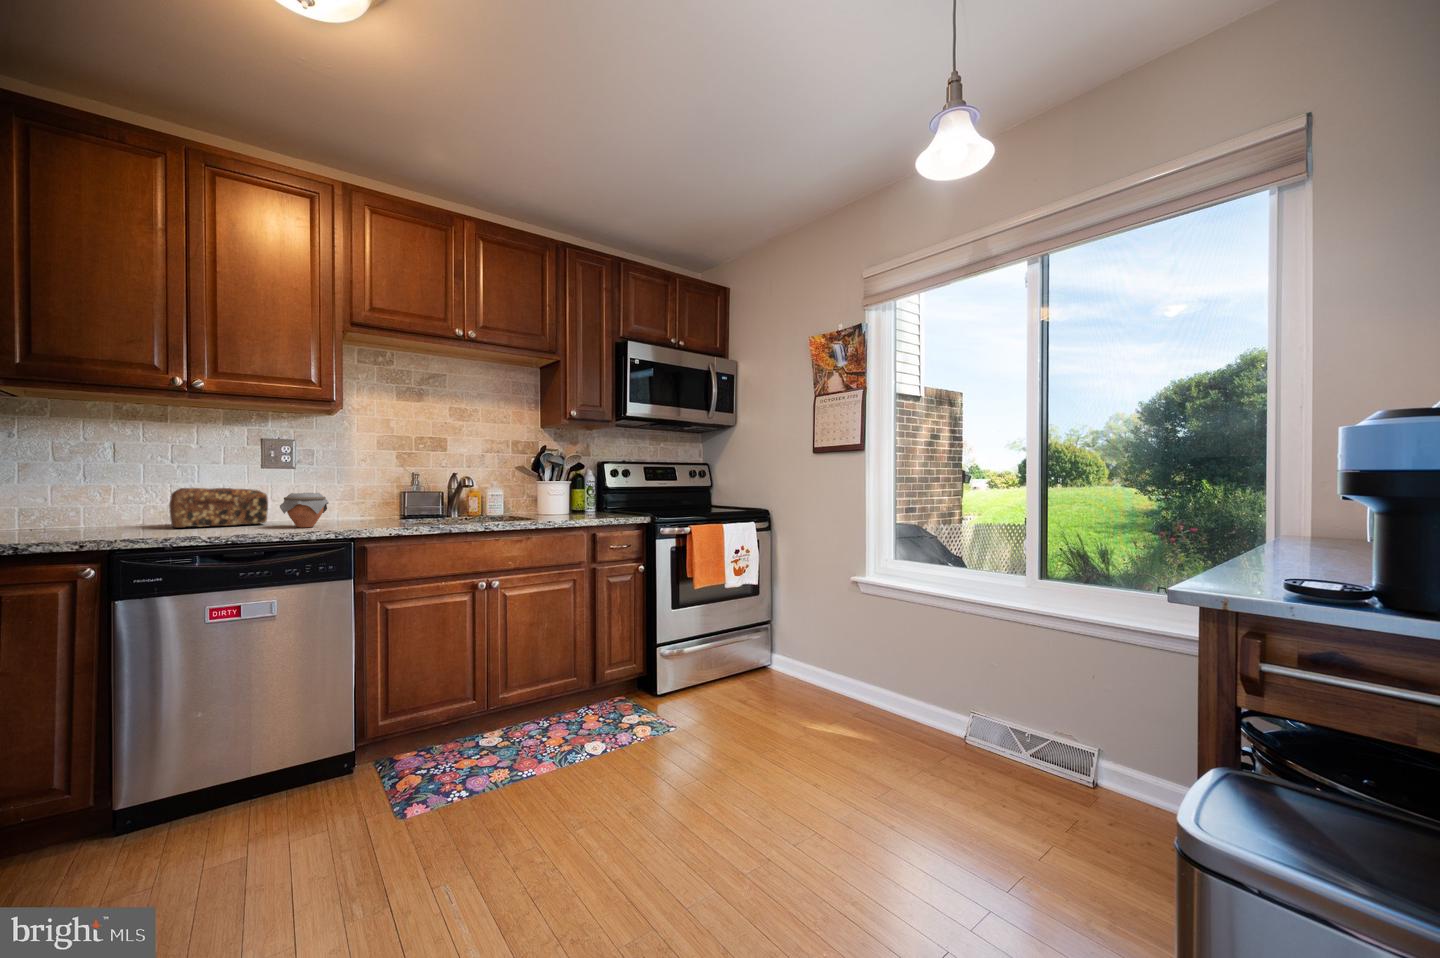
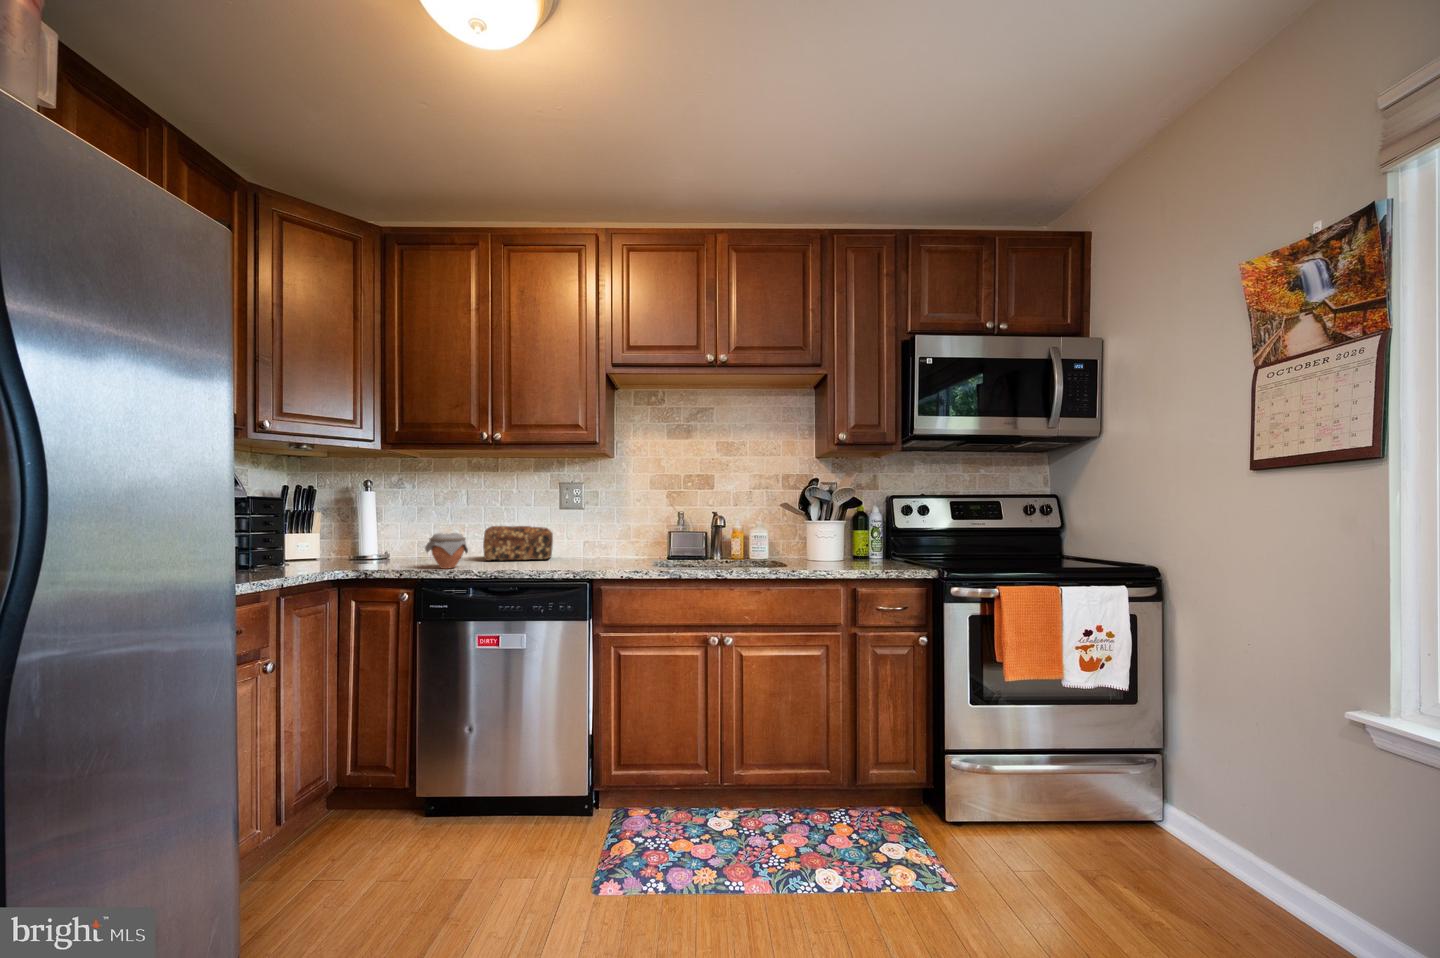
jar: present [280,493,329,528] -> present [425,533,468,569]

